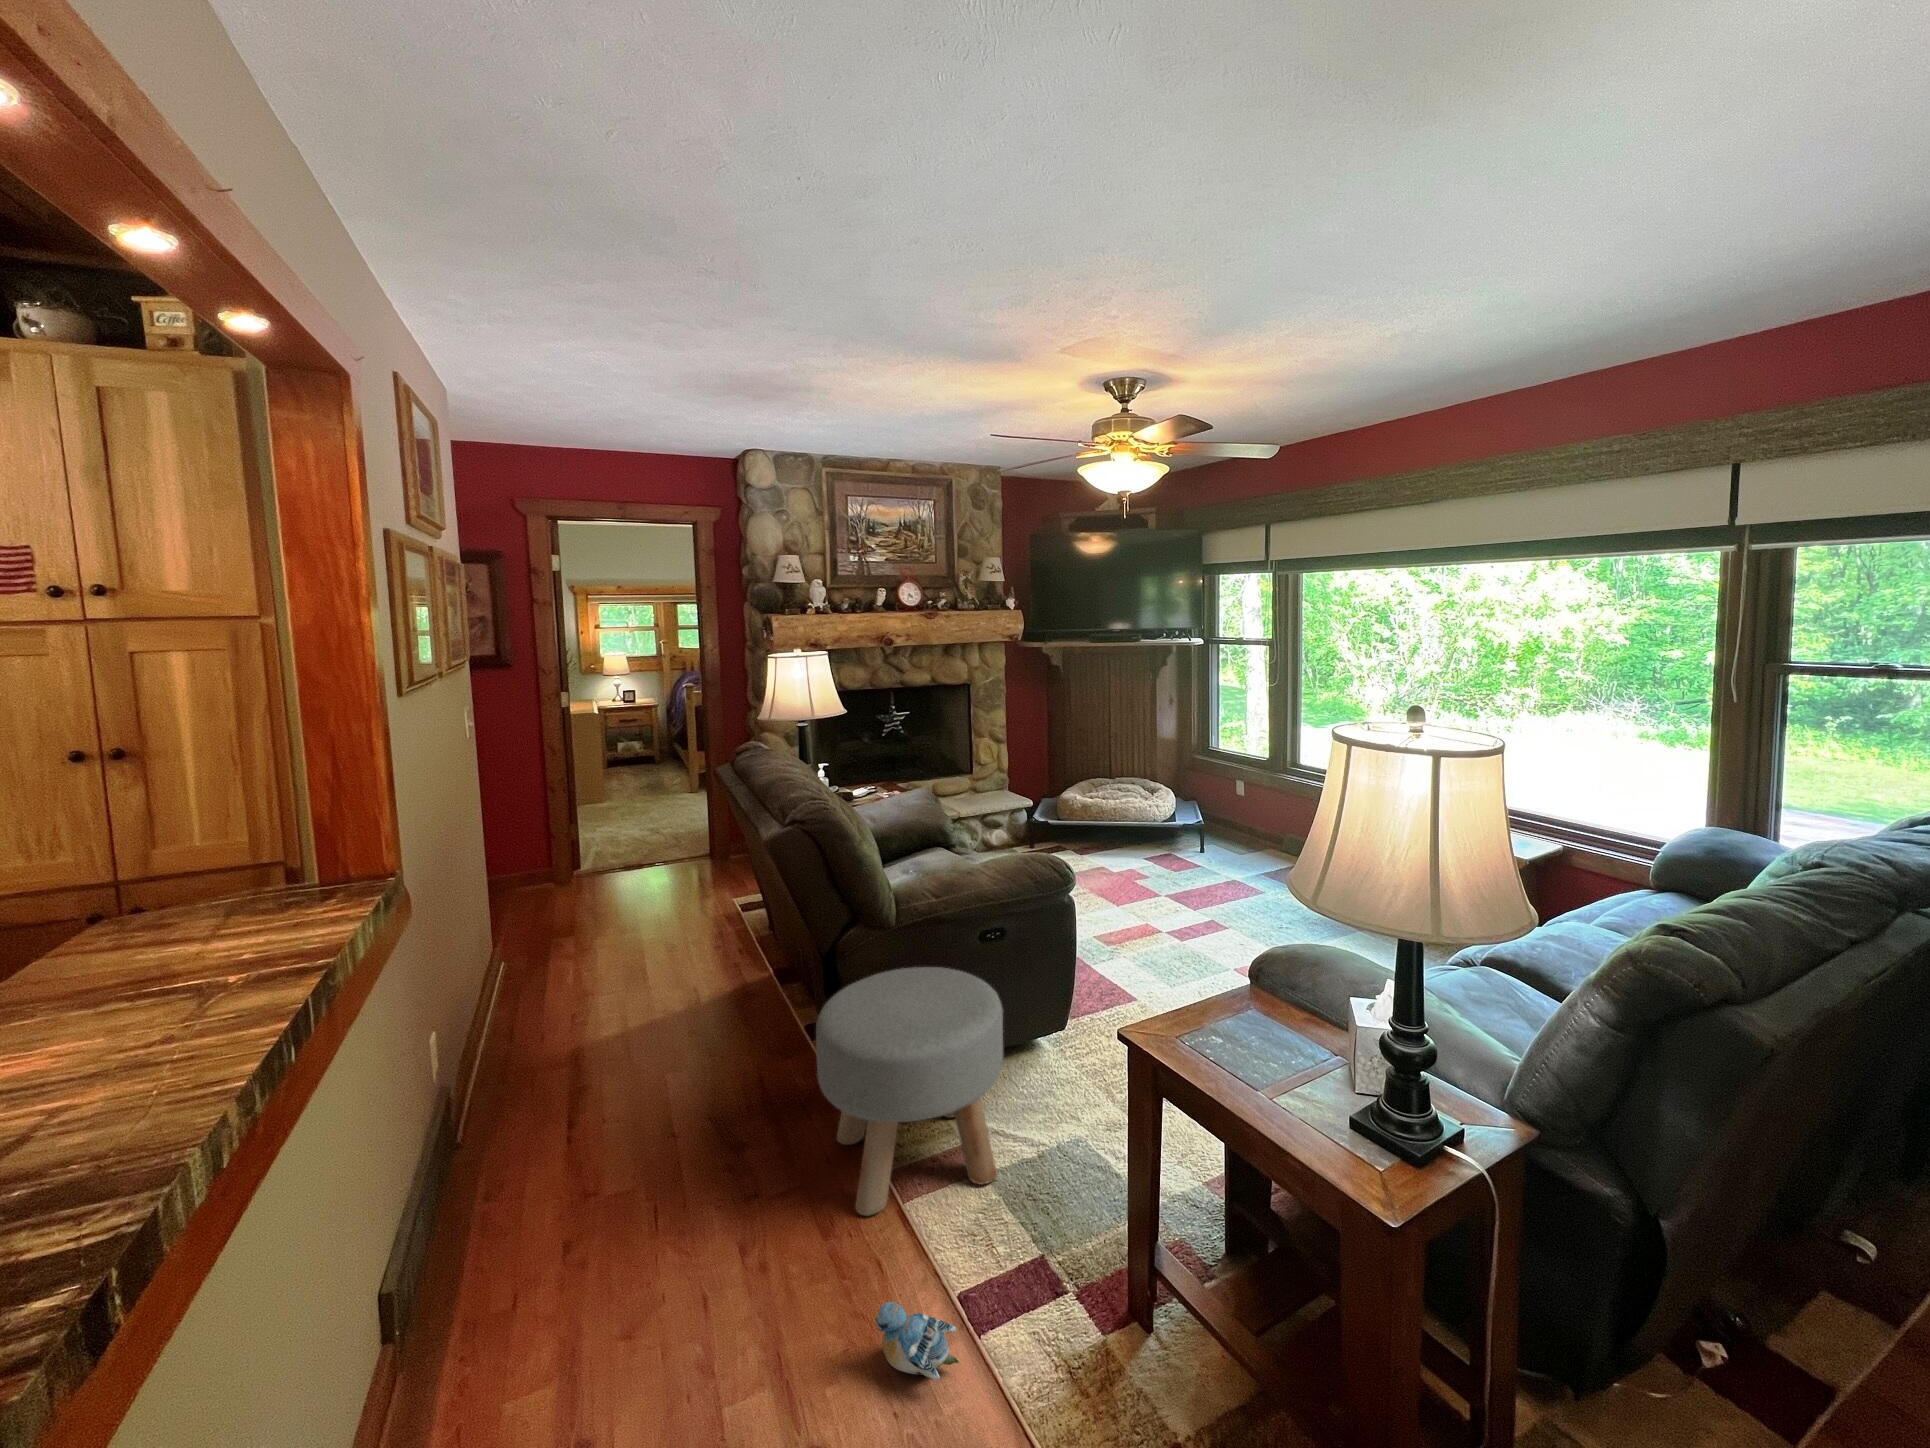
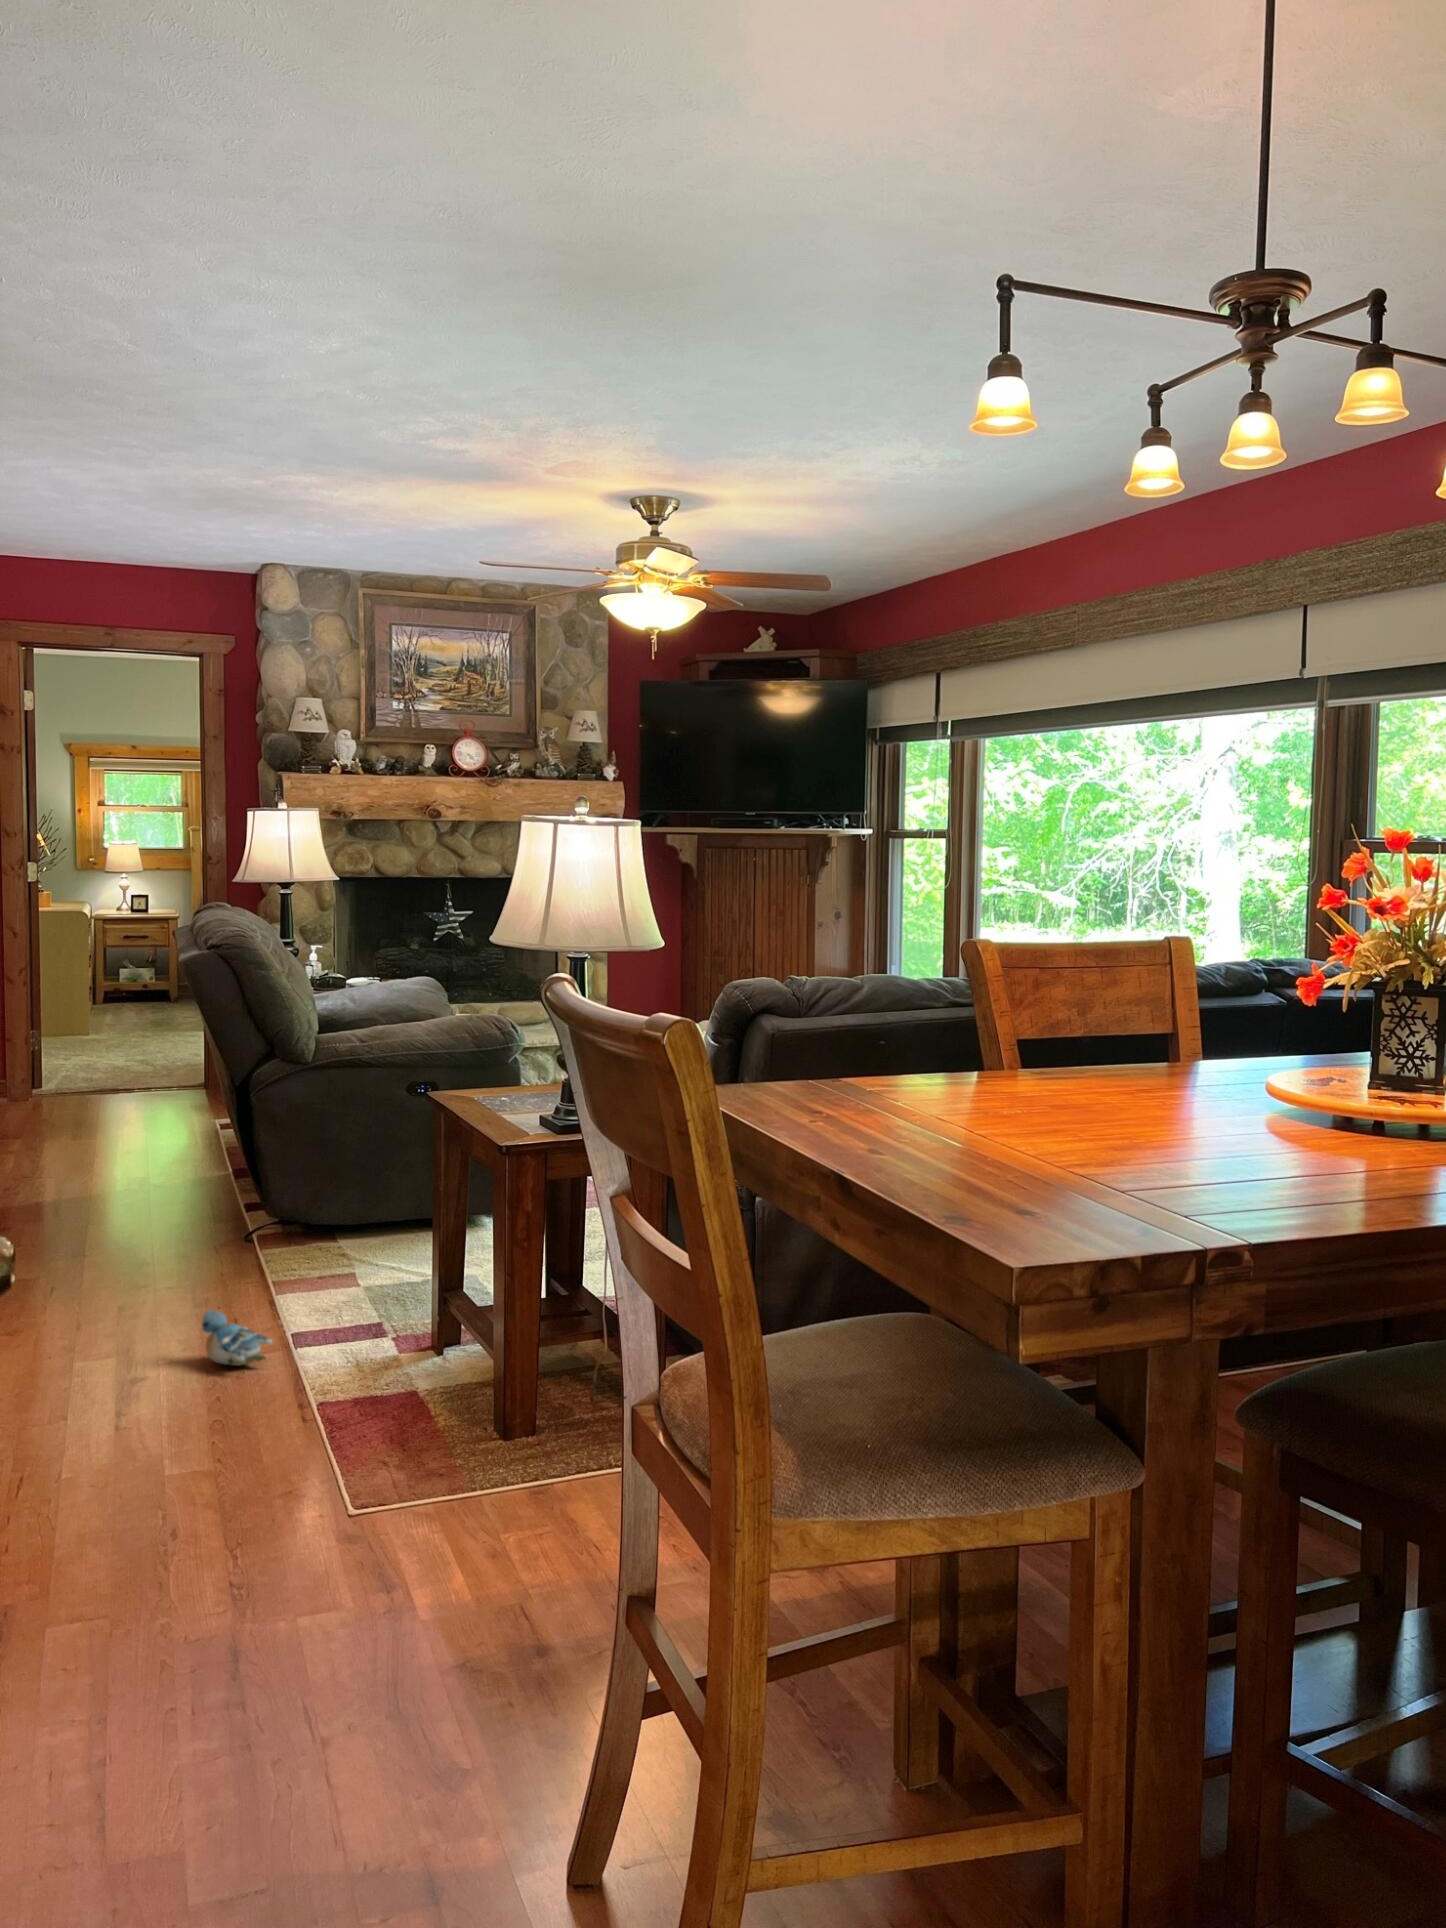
ottoman: present [816,967,1003,1216] -> none [205,1106,397,1302]

